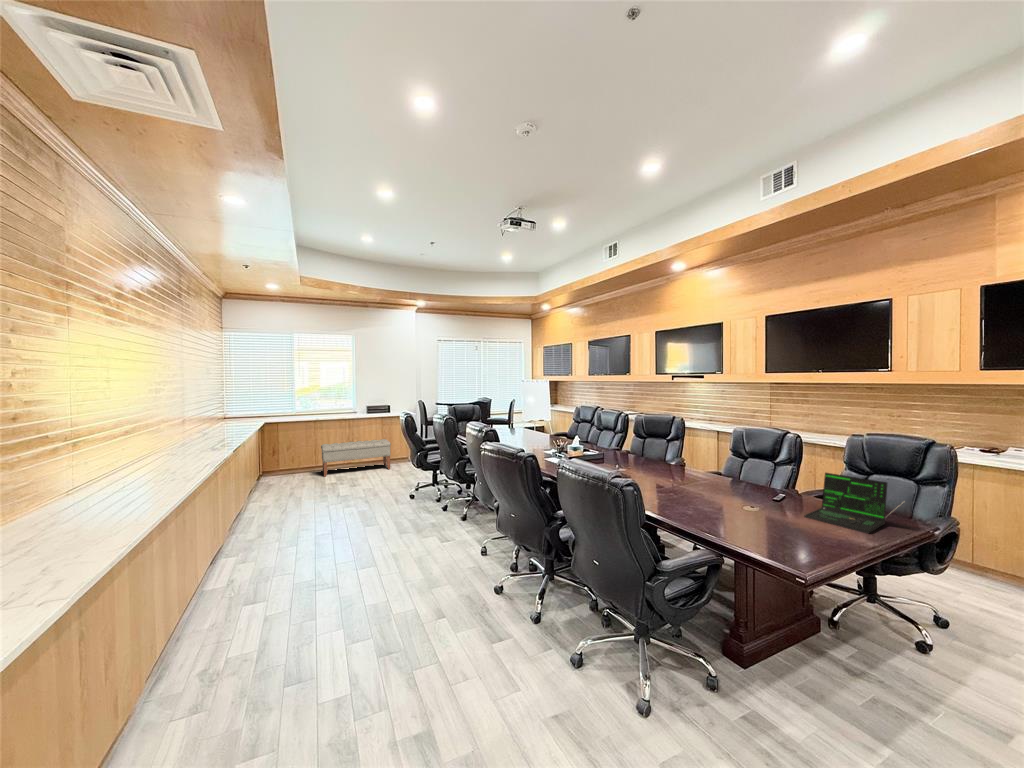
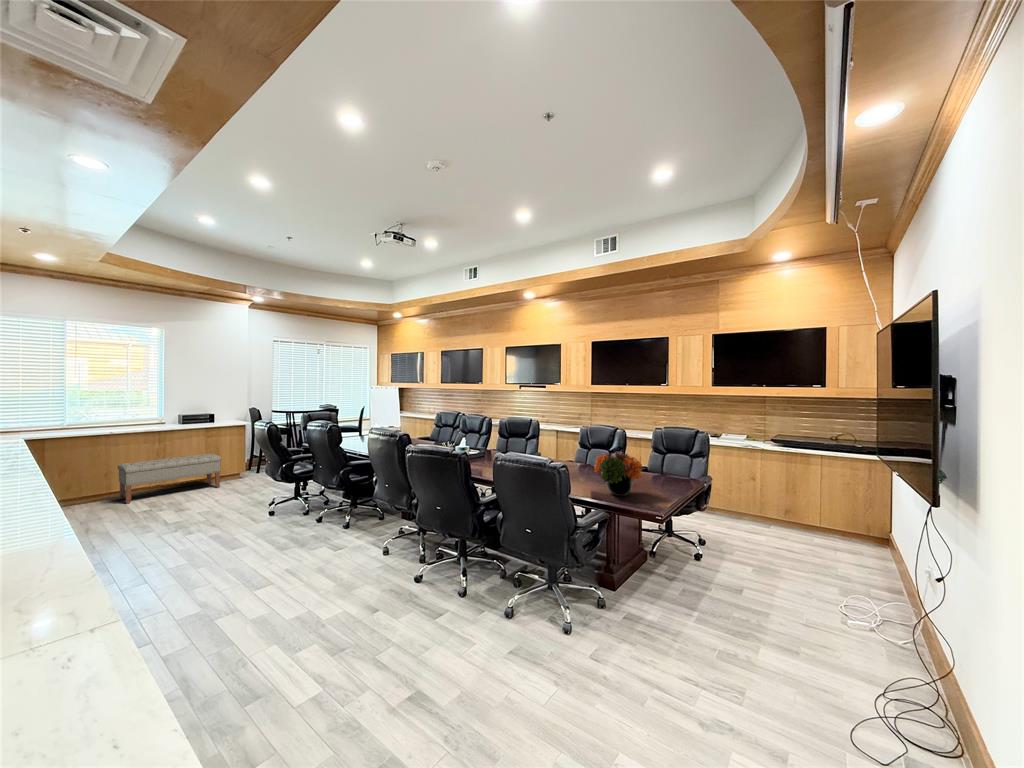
flower arrangement: none [705,466,786,533] -> present [594,451,642,496]
laptop: present [804,473,905,534] -> none [644,453,695,489]

